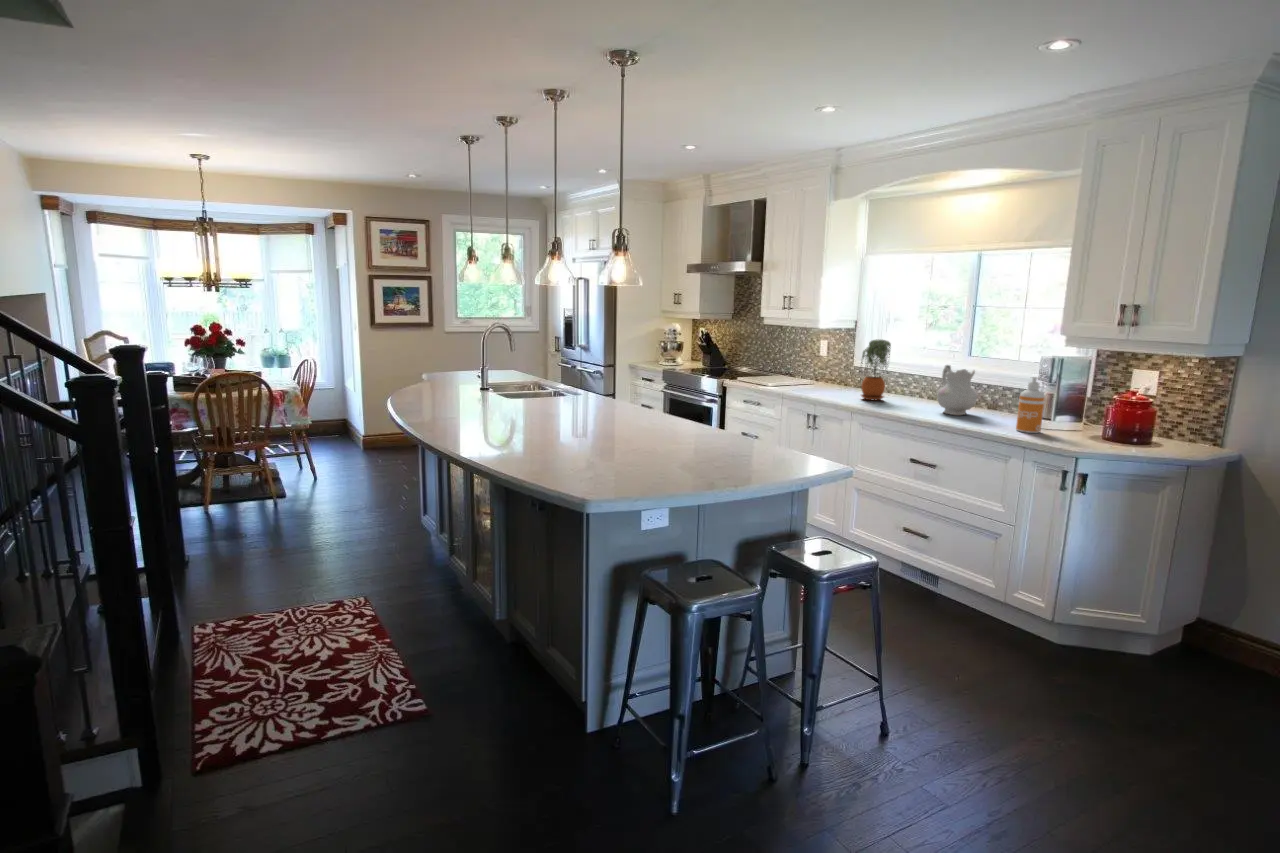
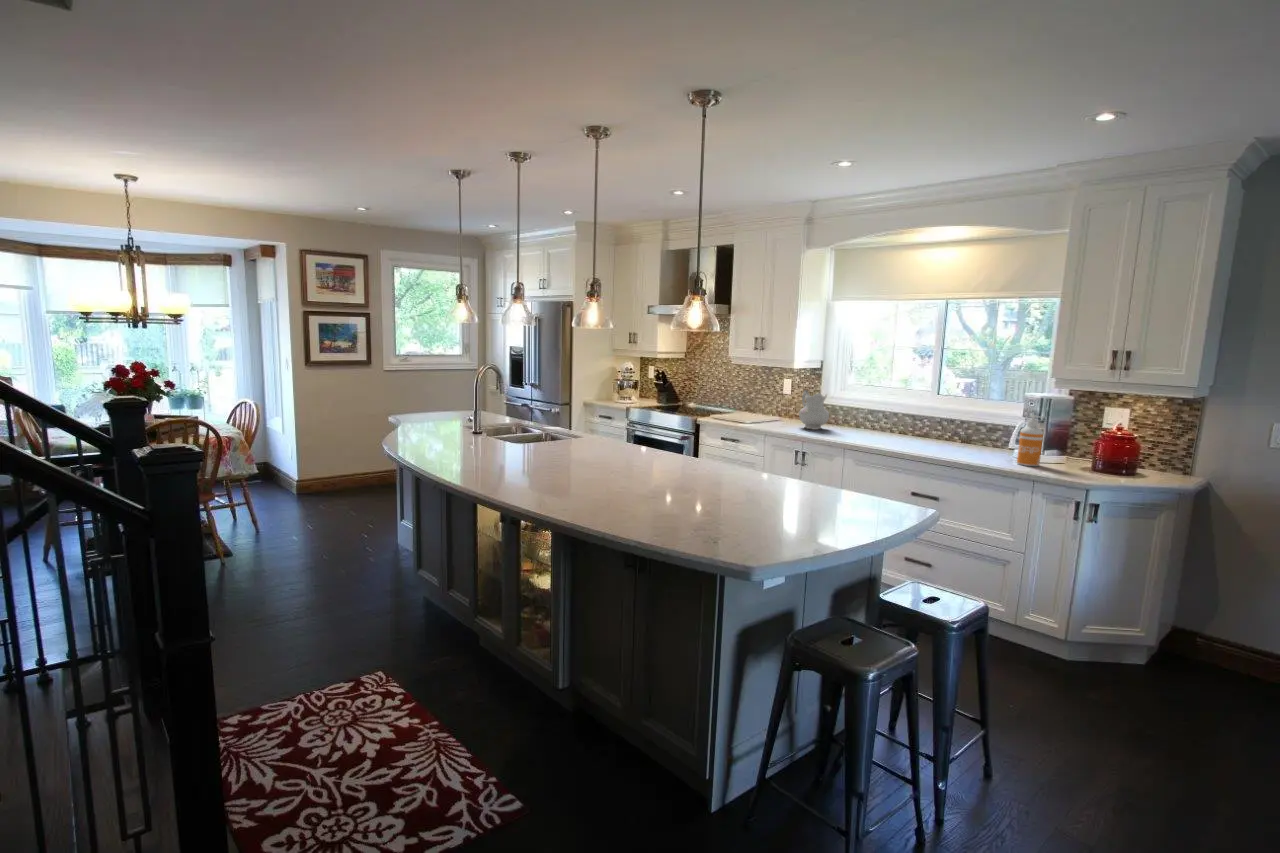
potted plant: present [861,340,891,400] -> none [845,379,874,436]
ceramic pitcher: present [937,365,977,416] -> present [799,390,829,430]

